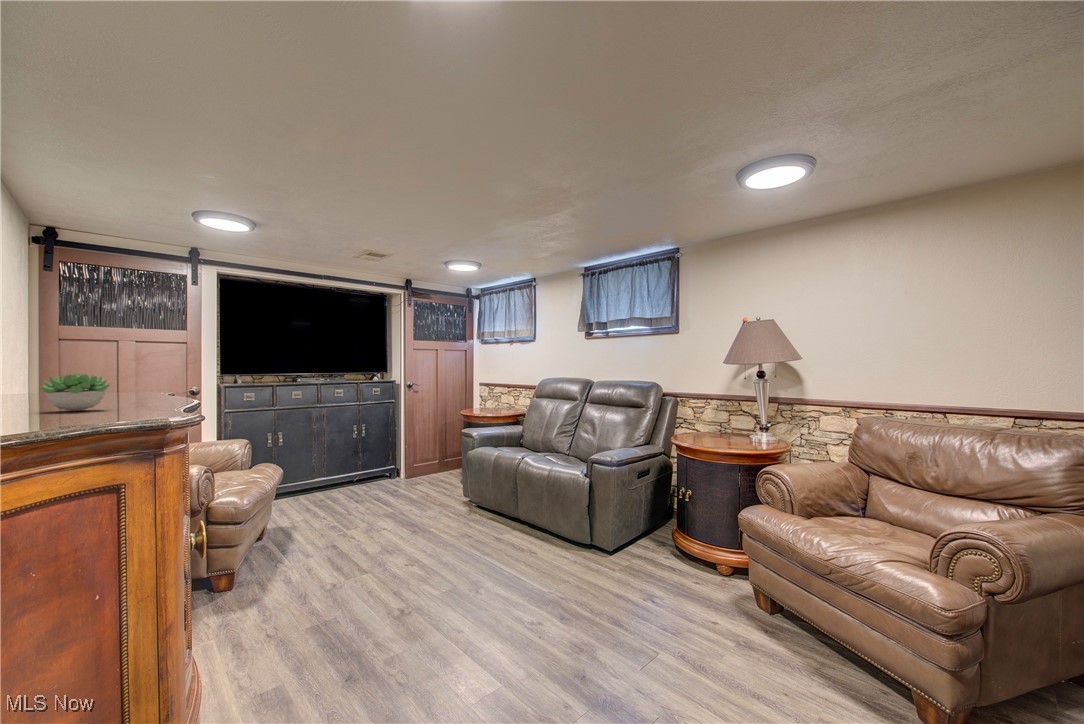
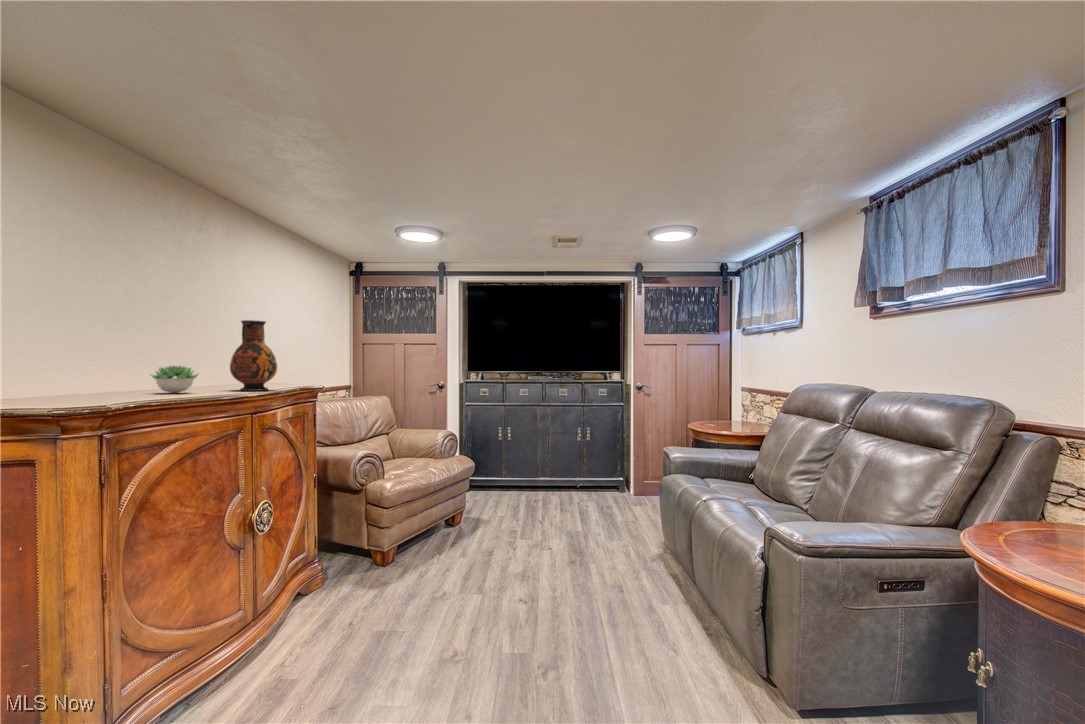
vase: none [98,315,168,404] -> present [230,320,277,391]

